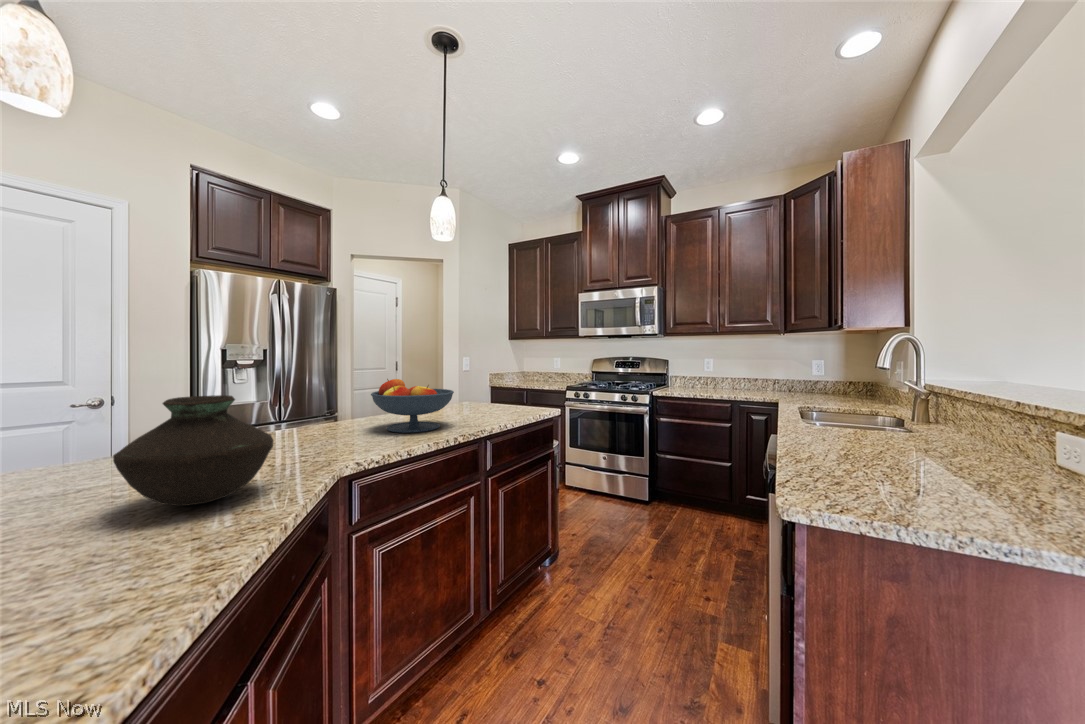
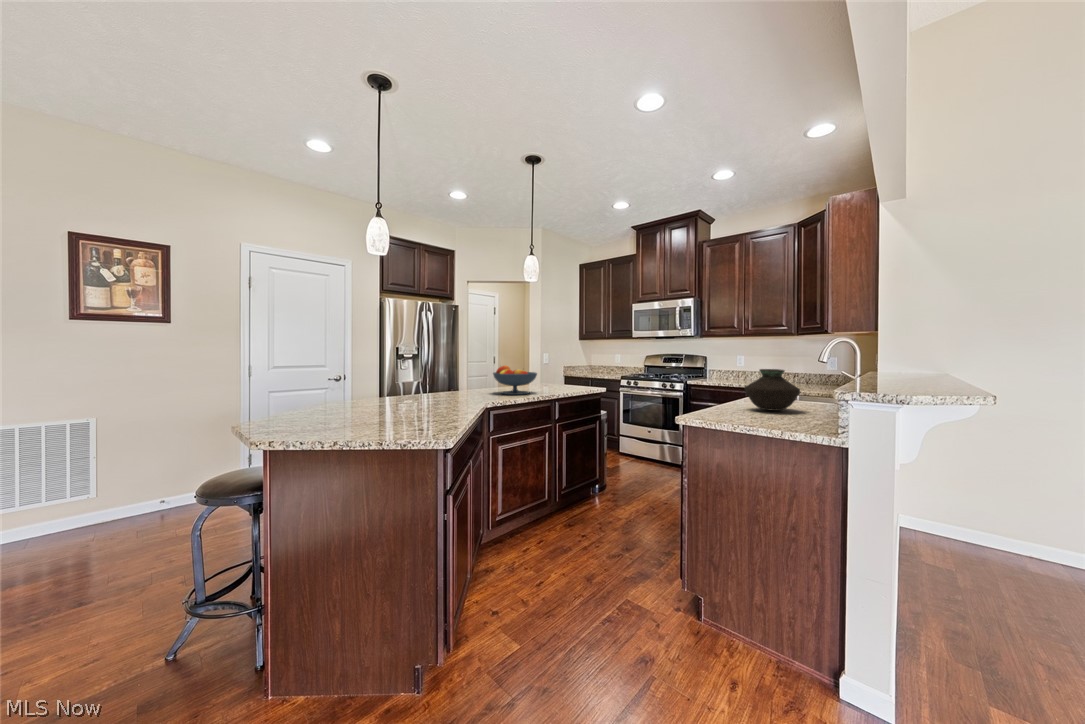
vase: present [113,395,274,506] -> present [745,369,800,411]

